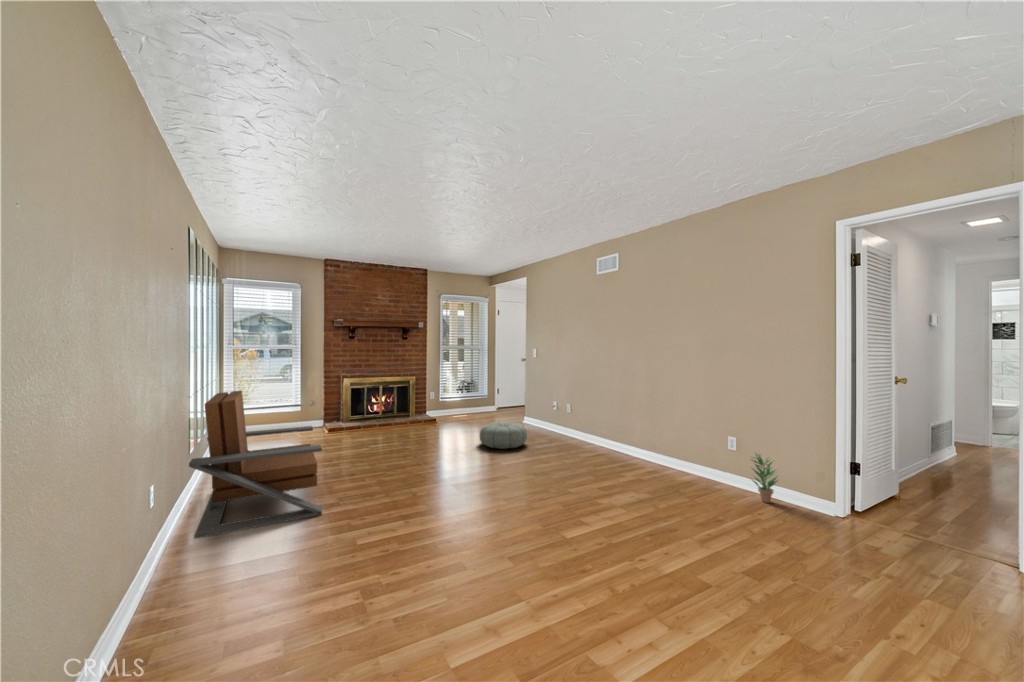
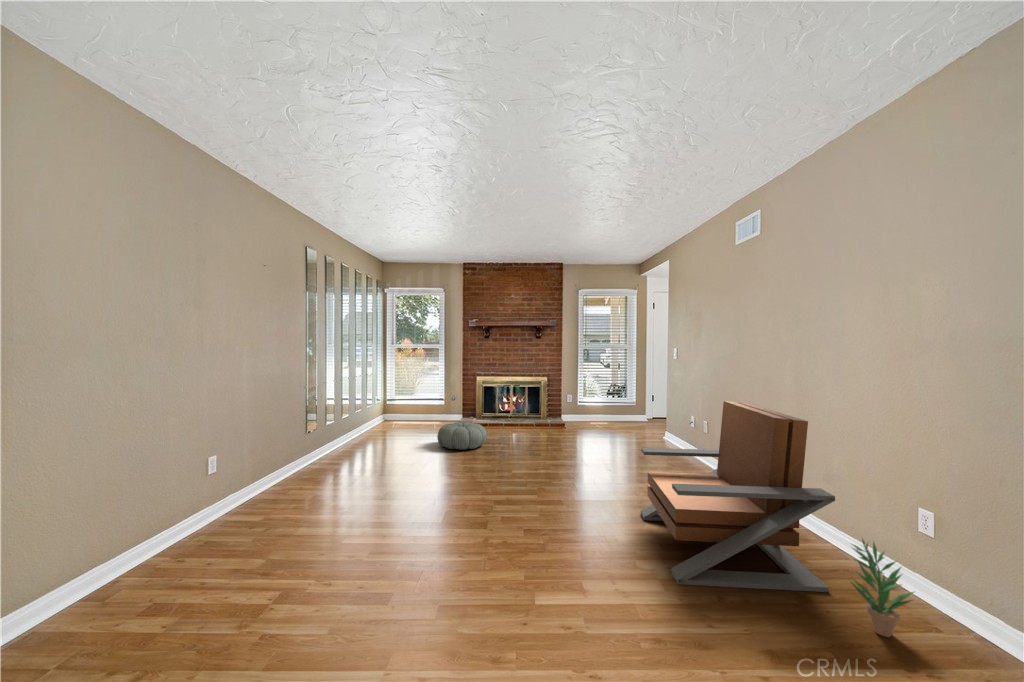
lounge chair: present [189,390,322,538] -> present [641,401,835,592]
pouf: present [480,422,527,449] -> present [437,422,487,450]

